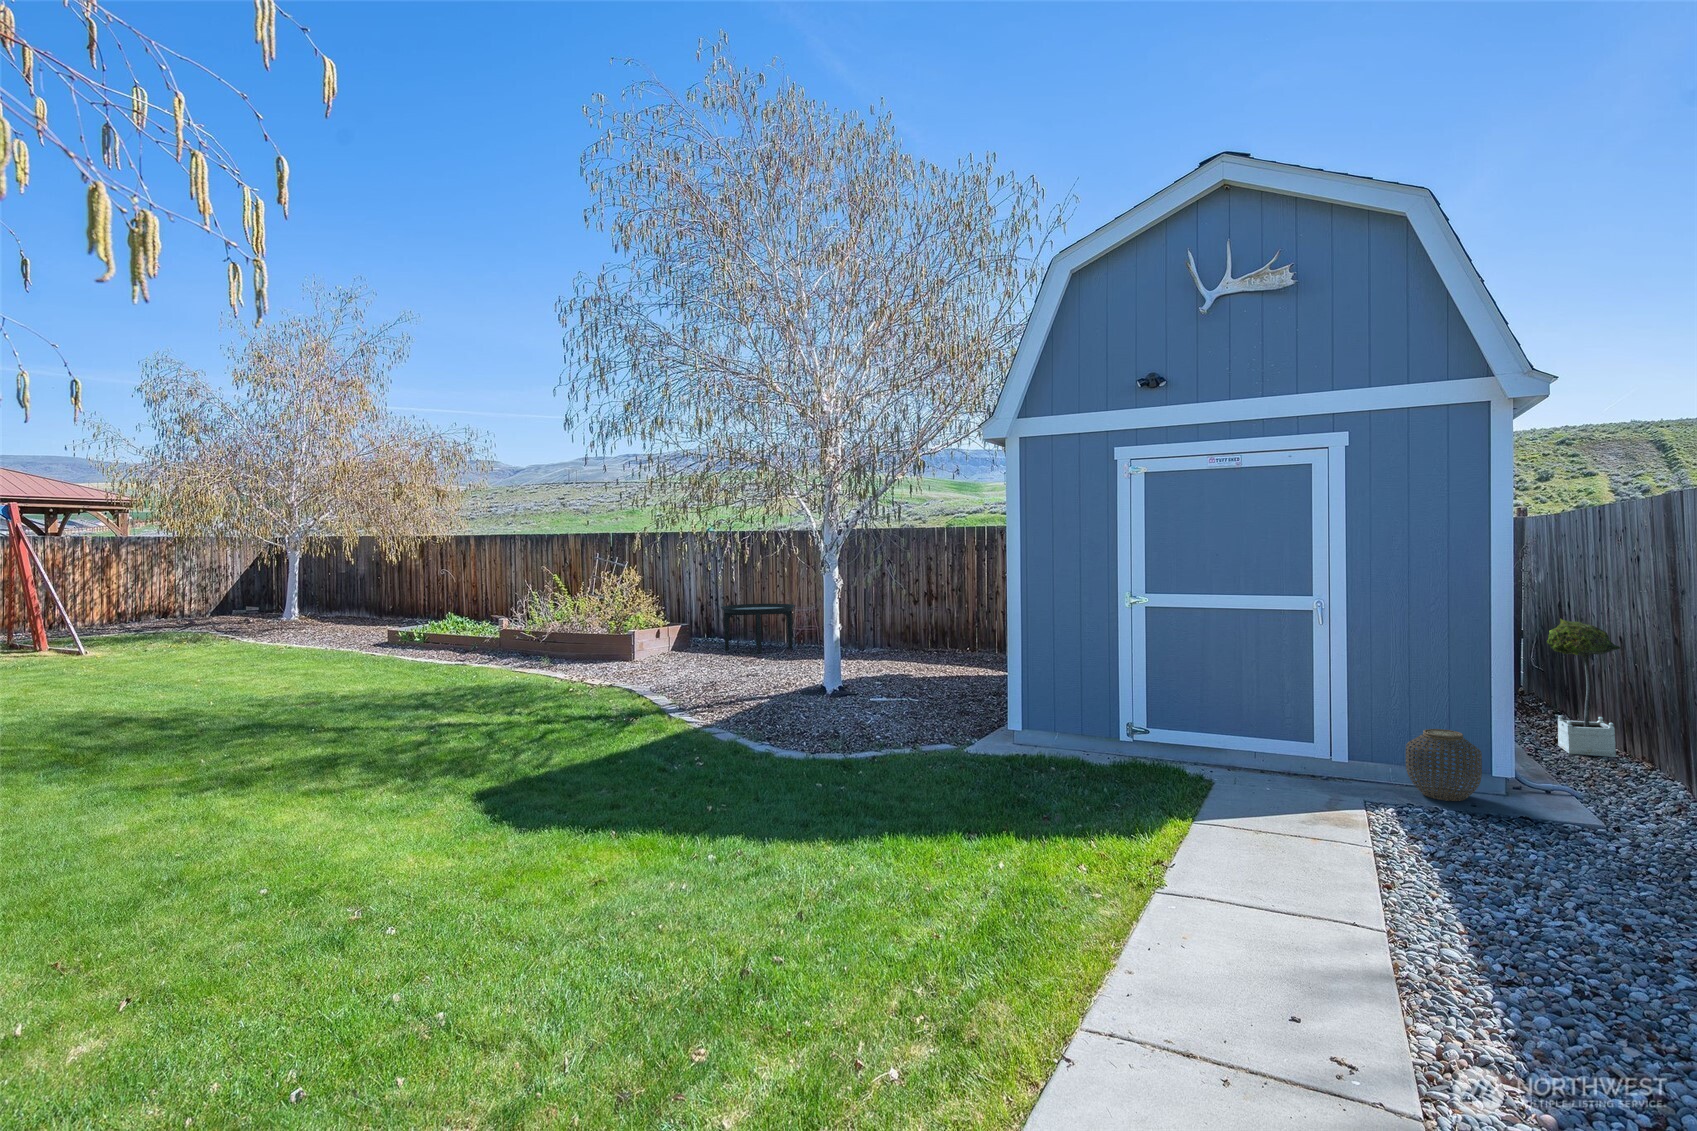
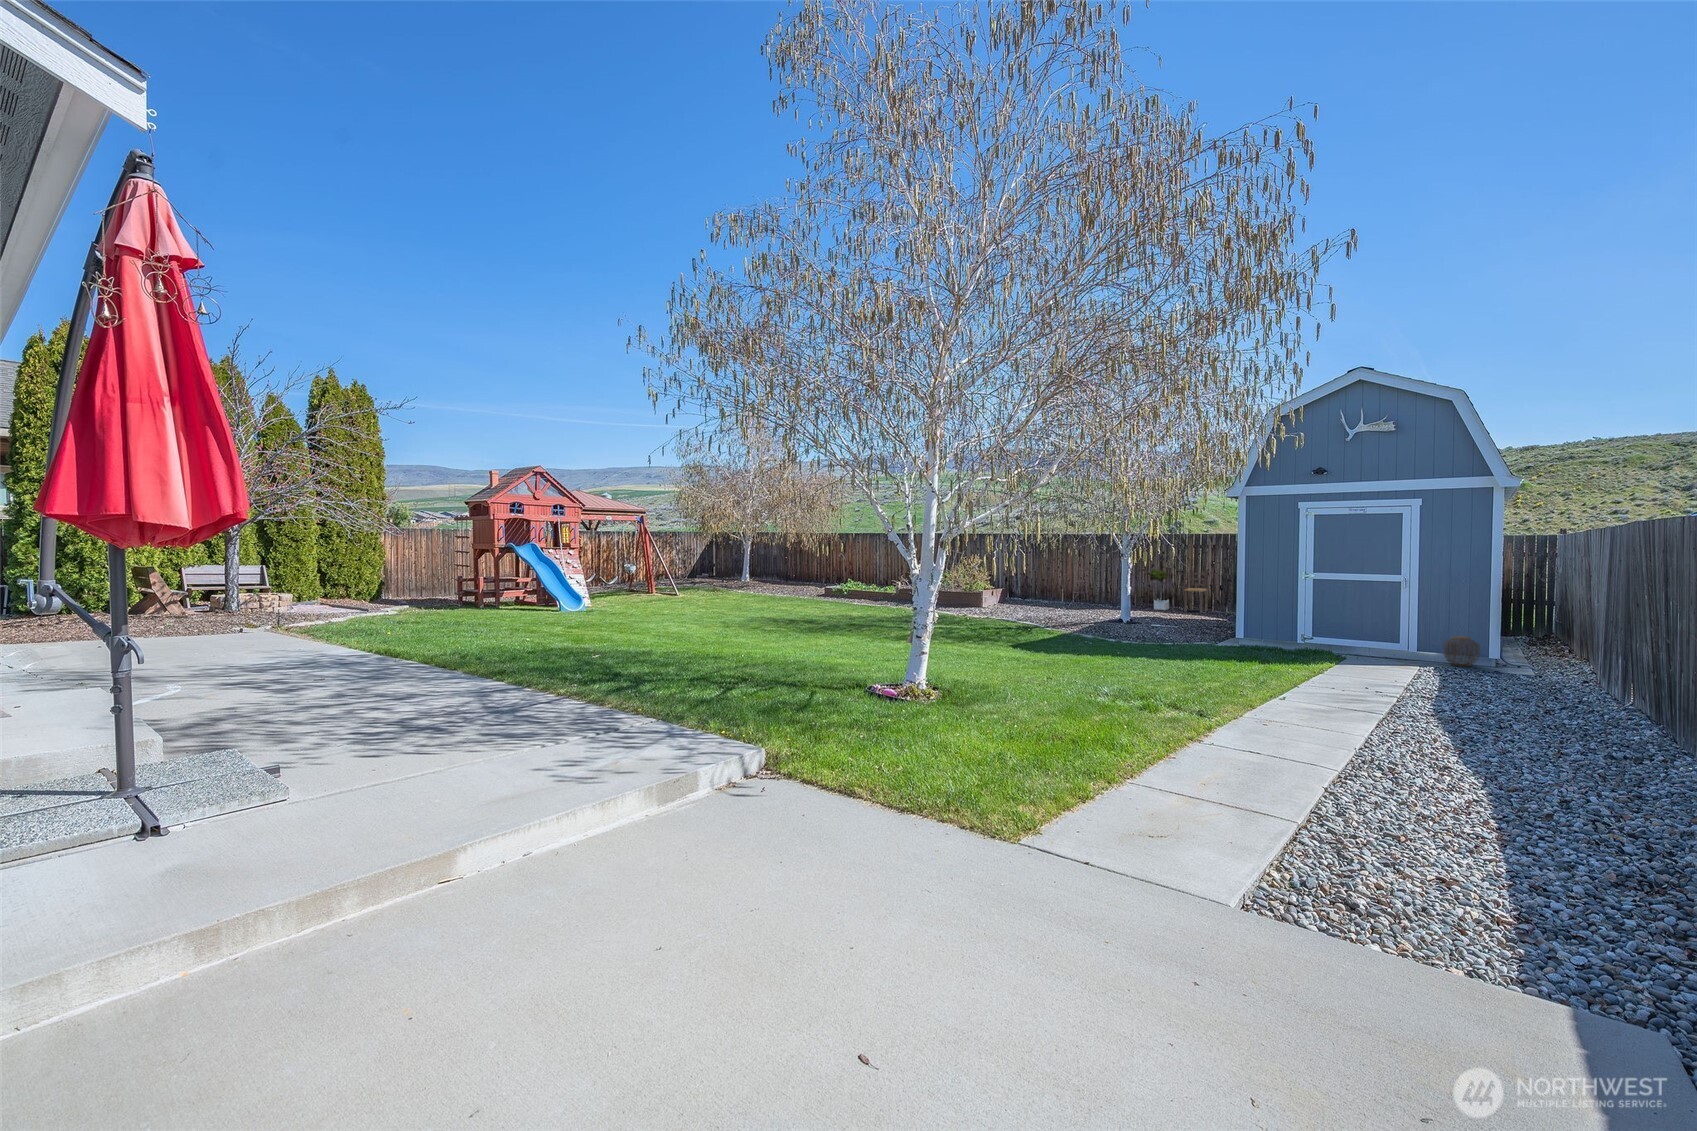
chair: none [954,587,991,660] -> present [1184,569,1208,613]
round table: present [721,603,795,653] -> none [1031,577,1076,606]
potted tree: present [1547,619,1620,757] -> present [1150,569,1169,610]

